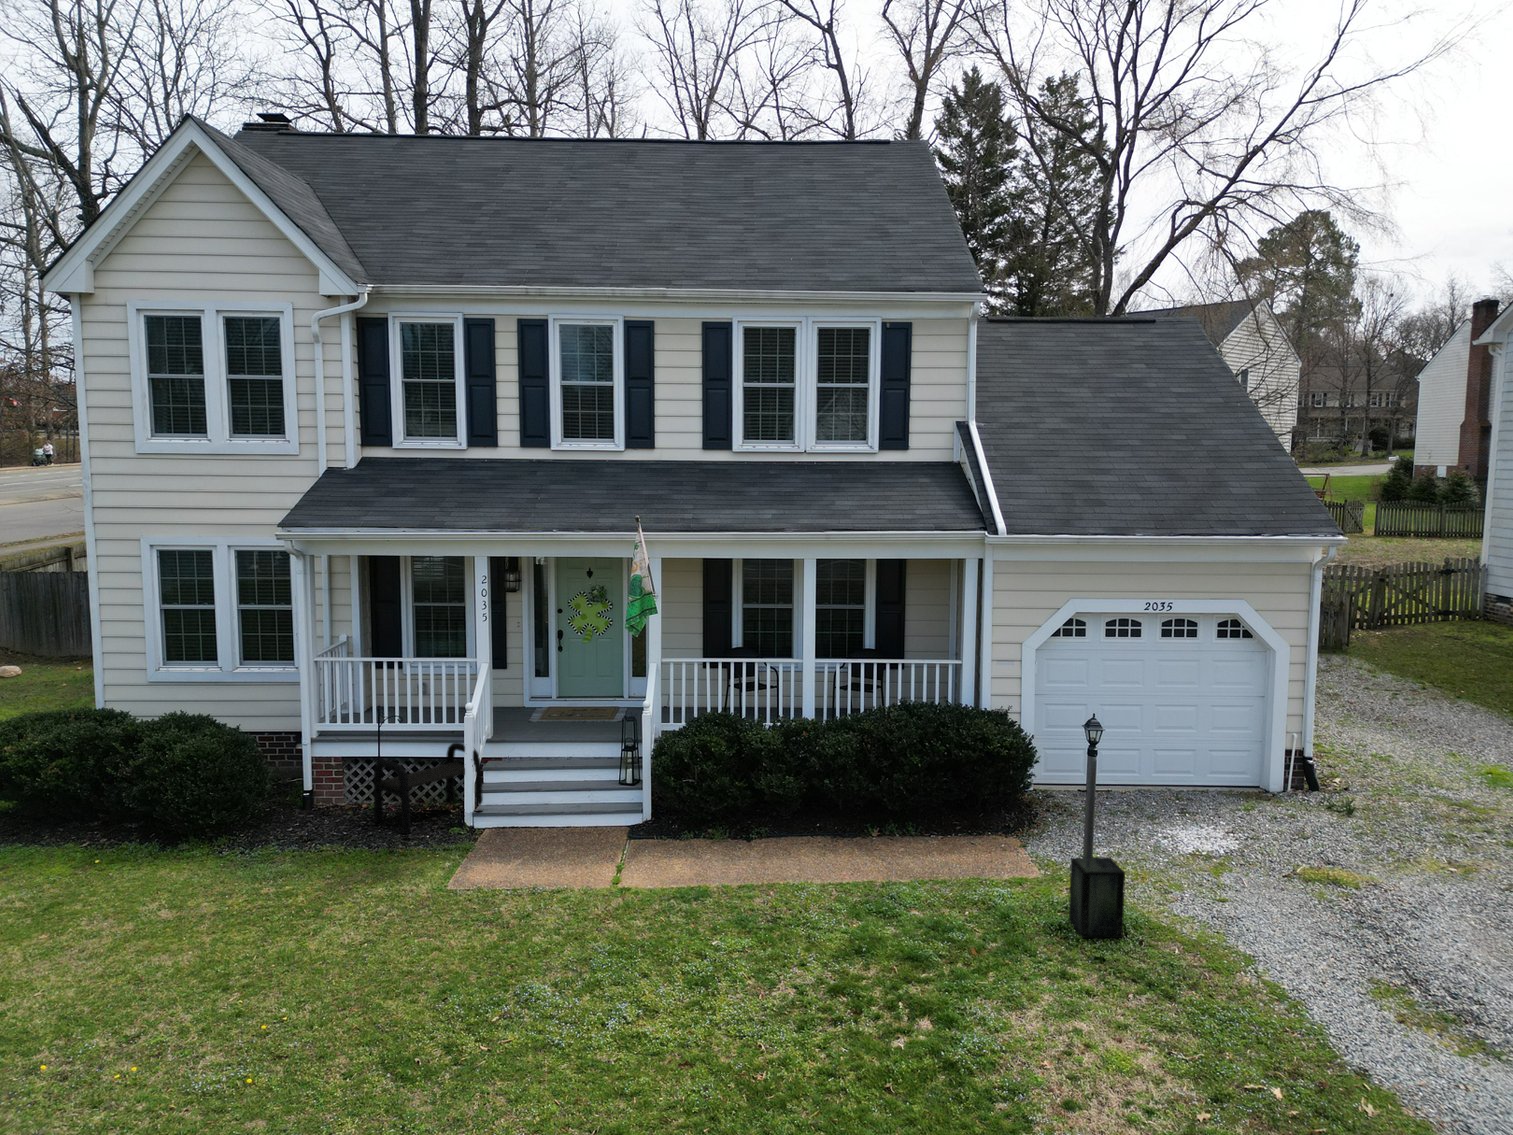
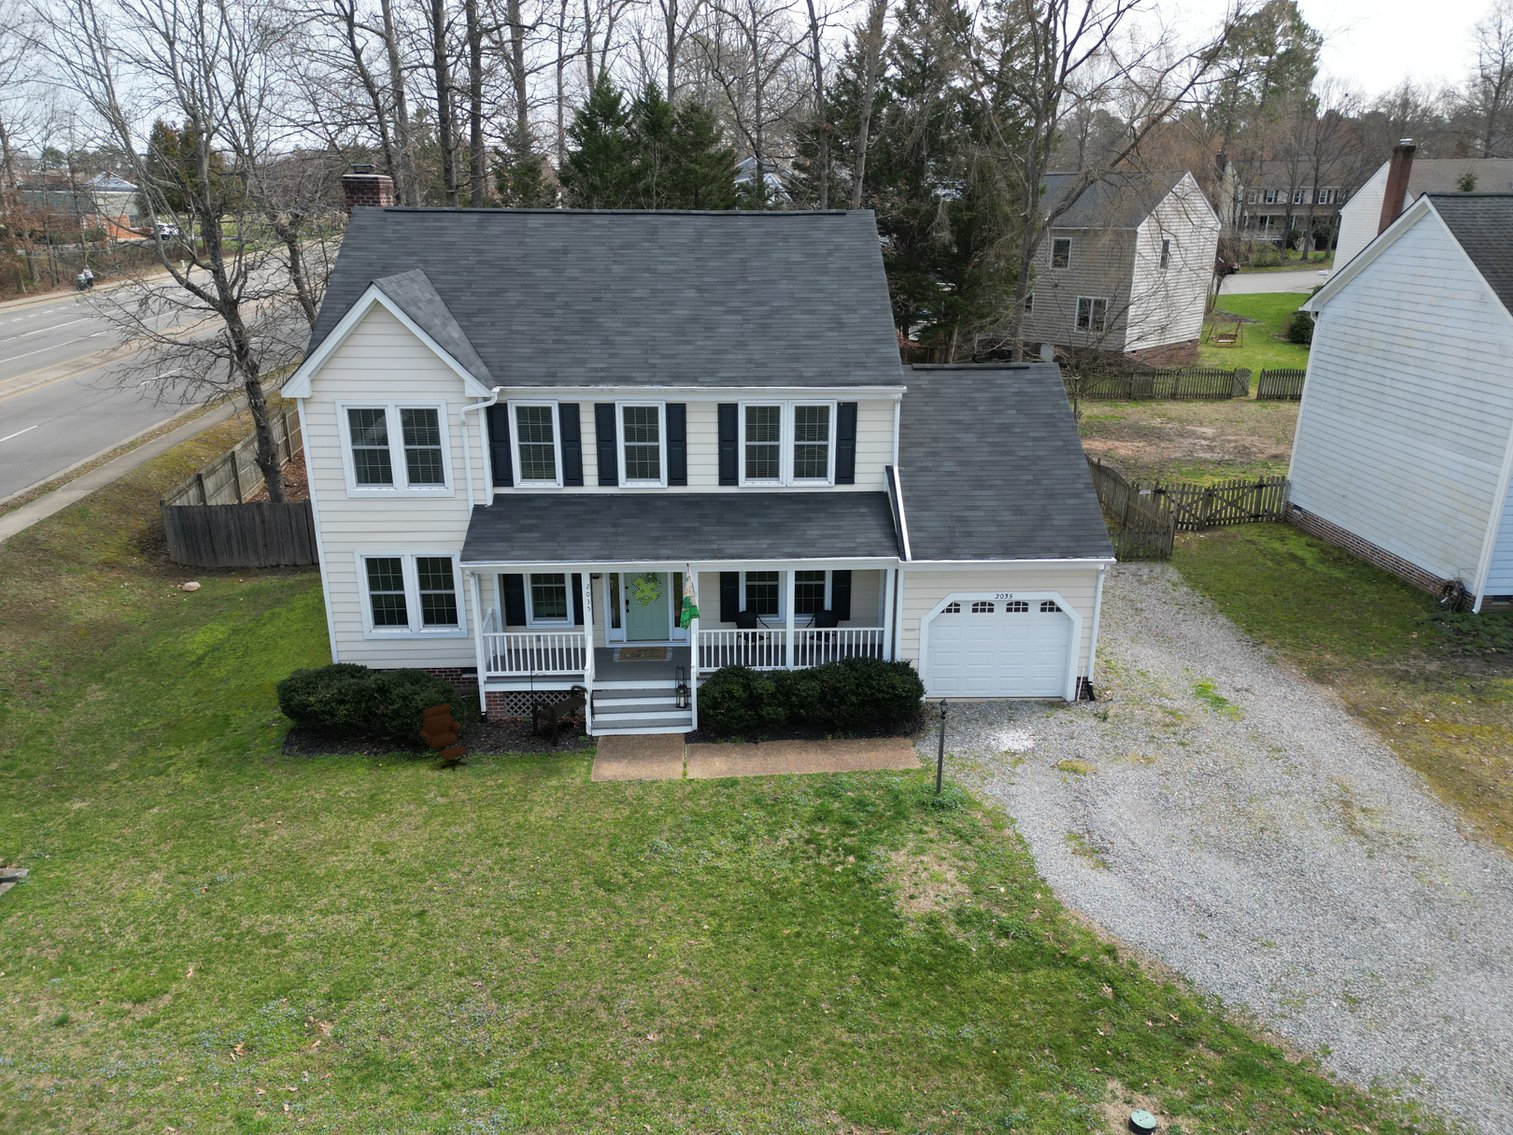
lounge chair: none [165,757,244,867] -> present [420,704,466,769]
storage box: present [1069,857,1125,938] -> none [929,767,957,809]

